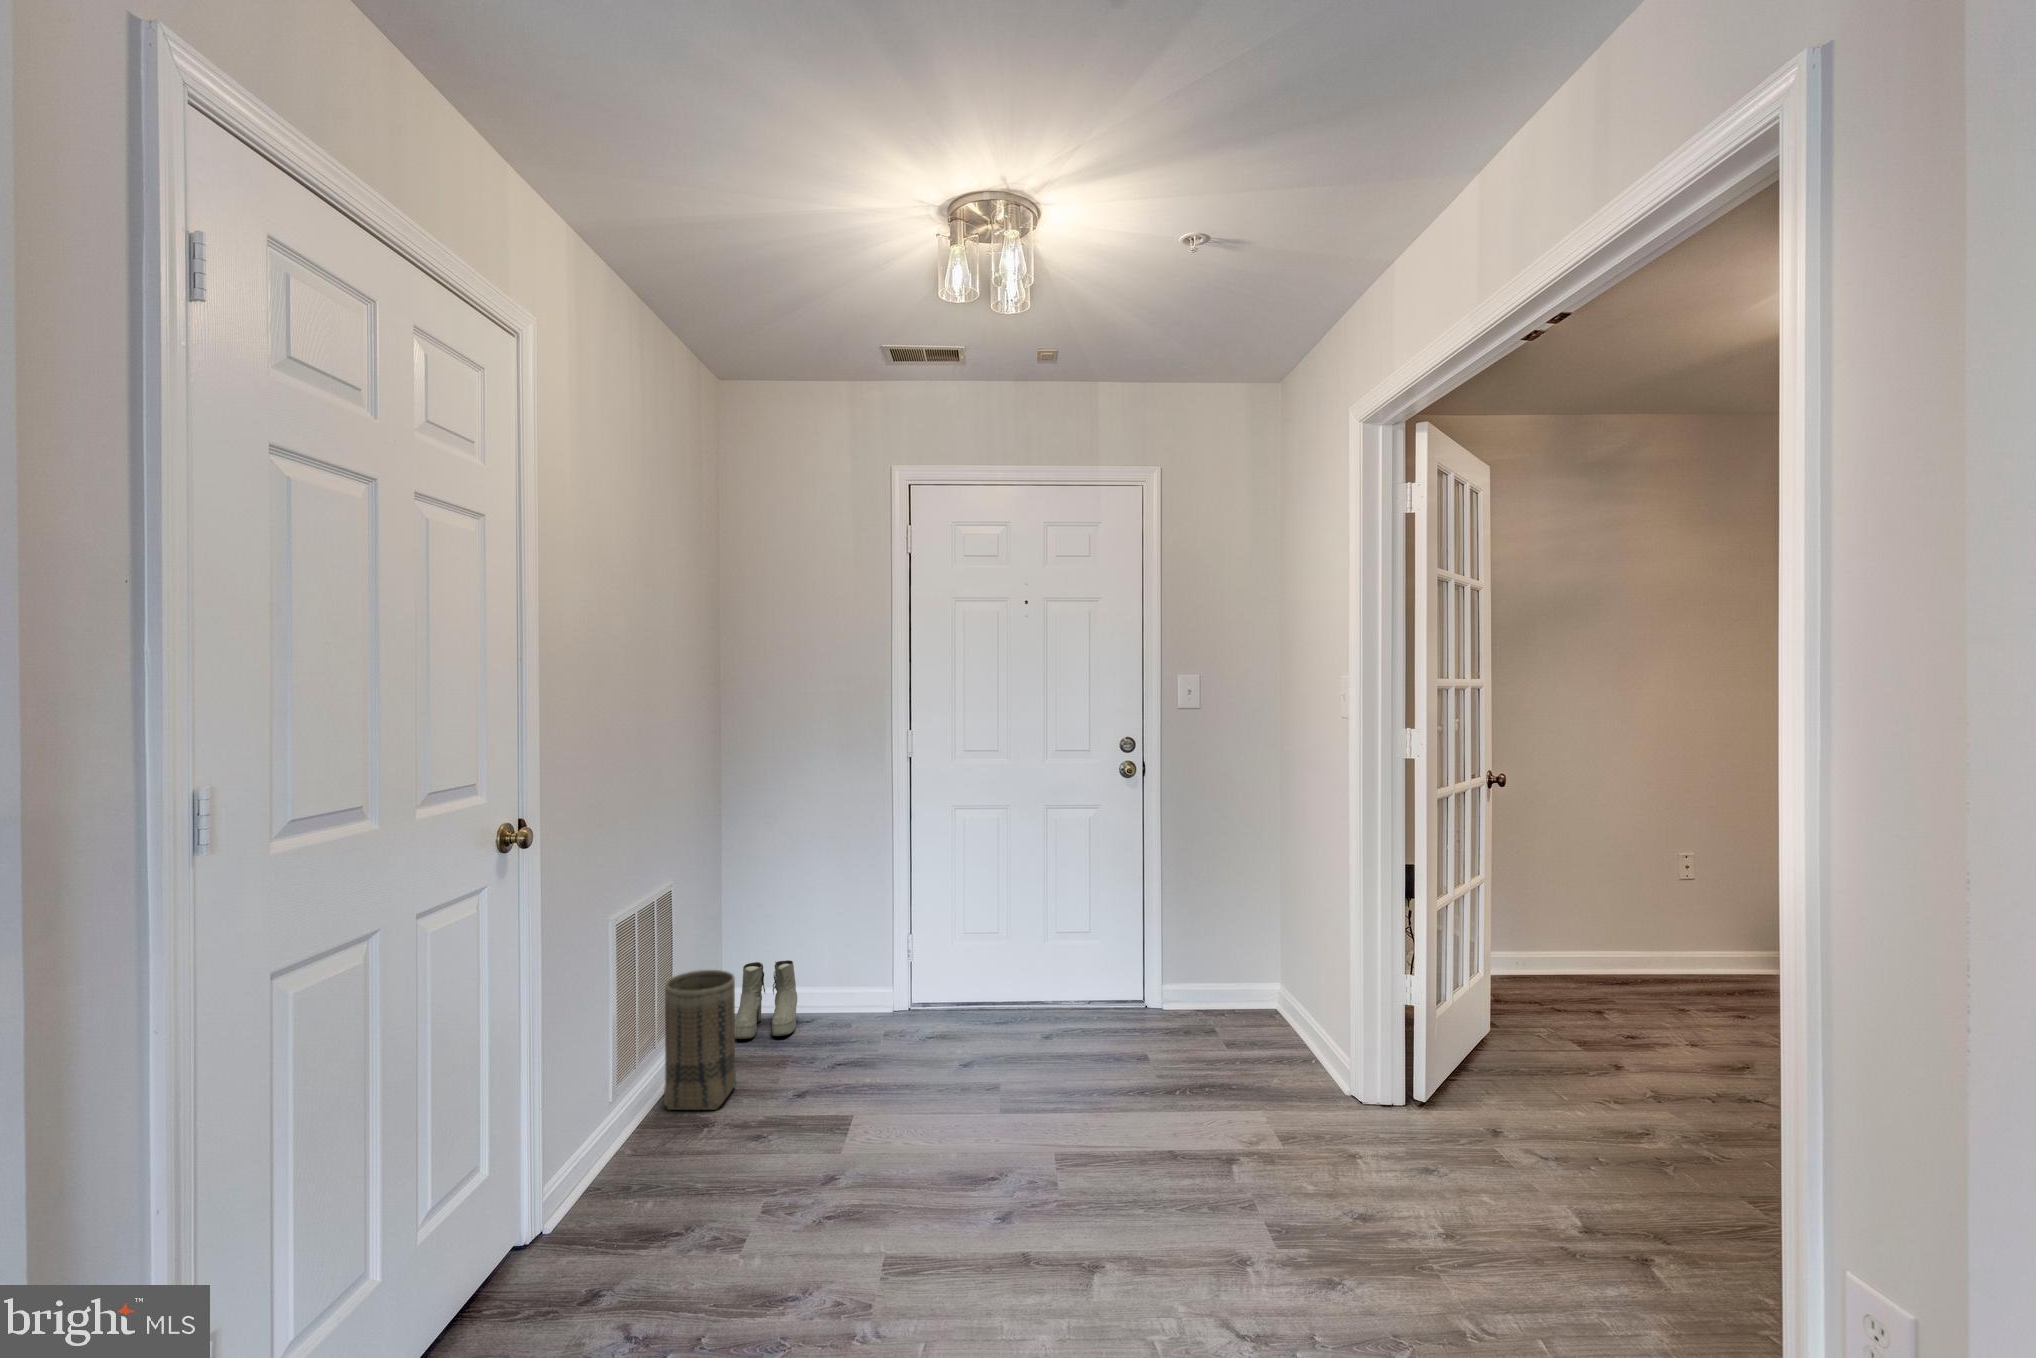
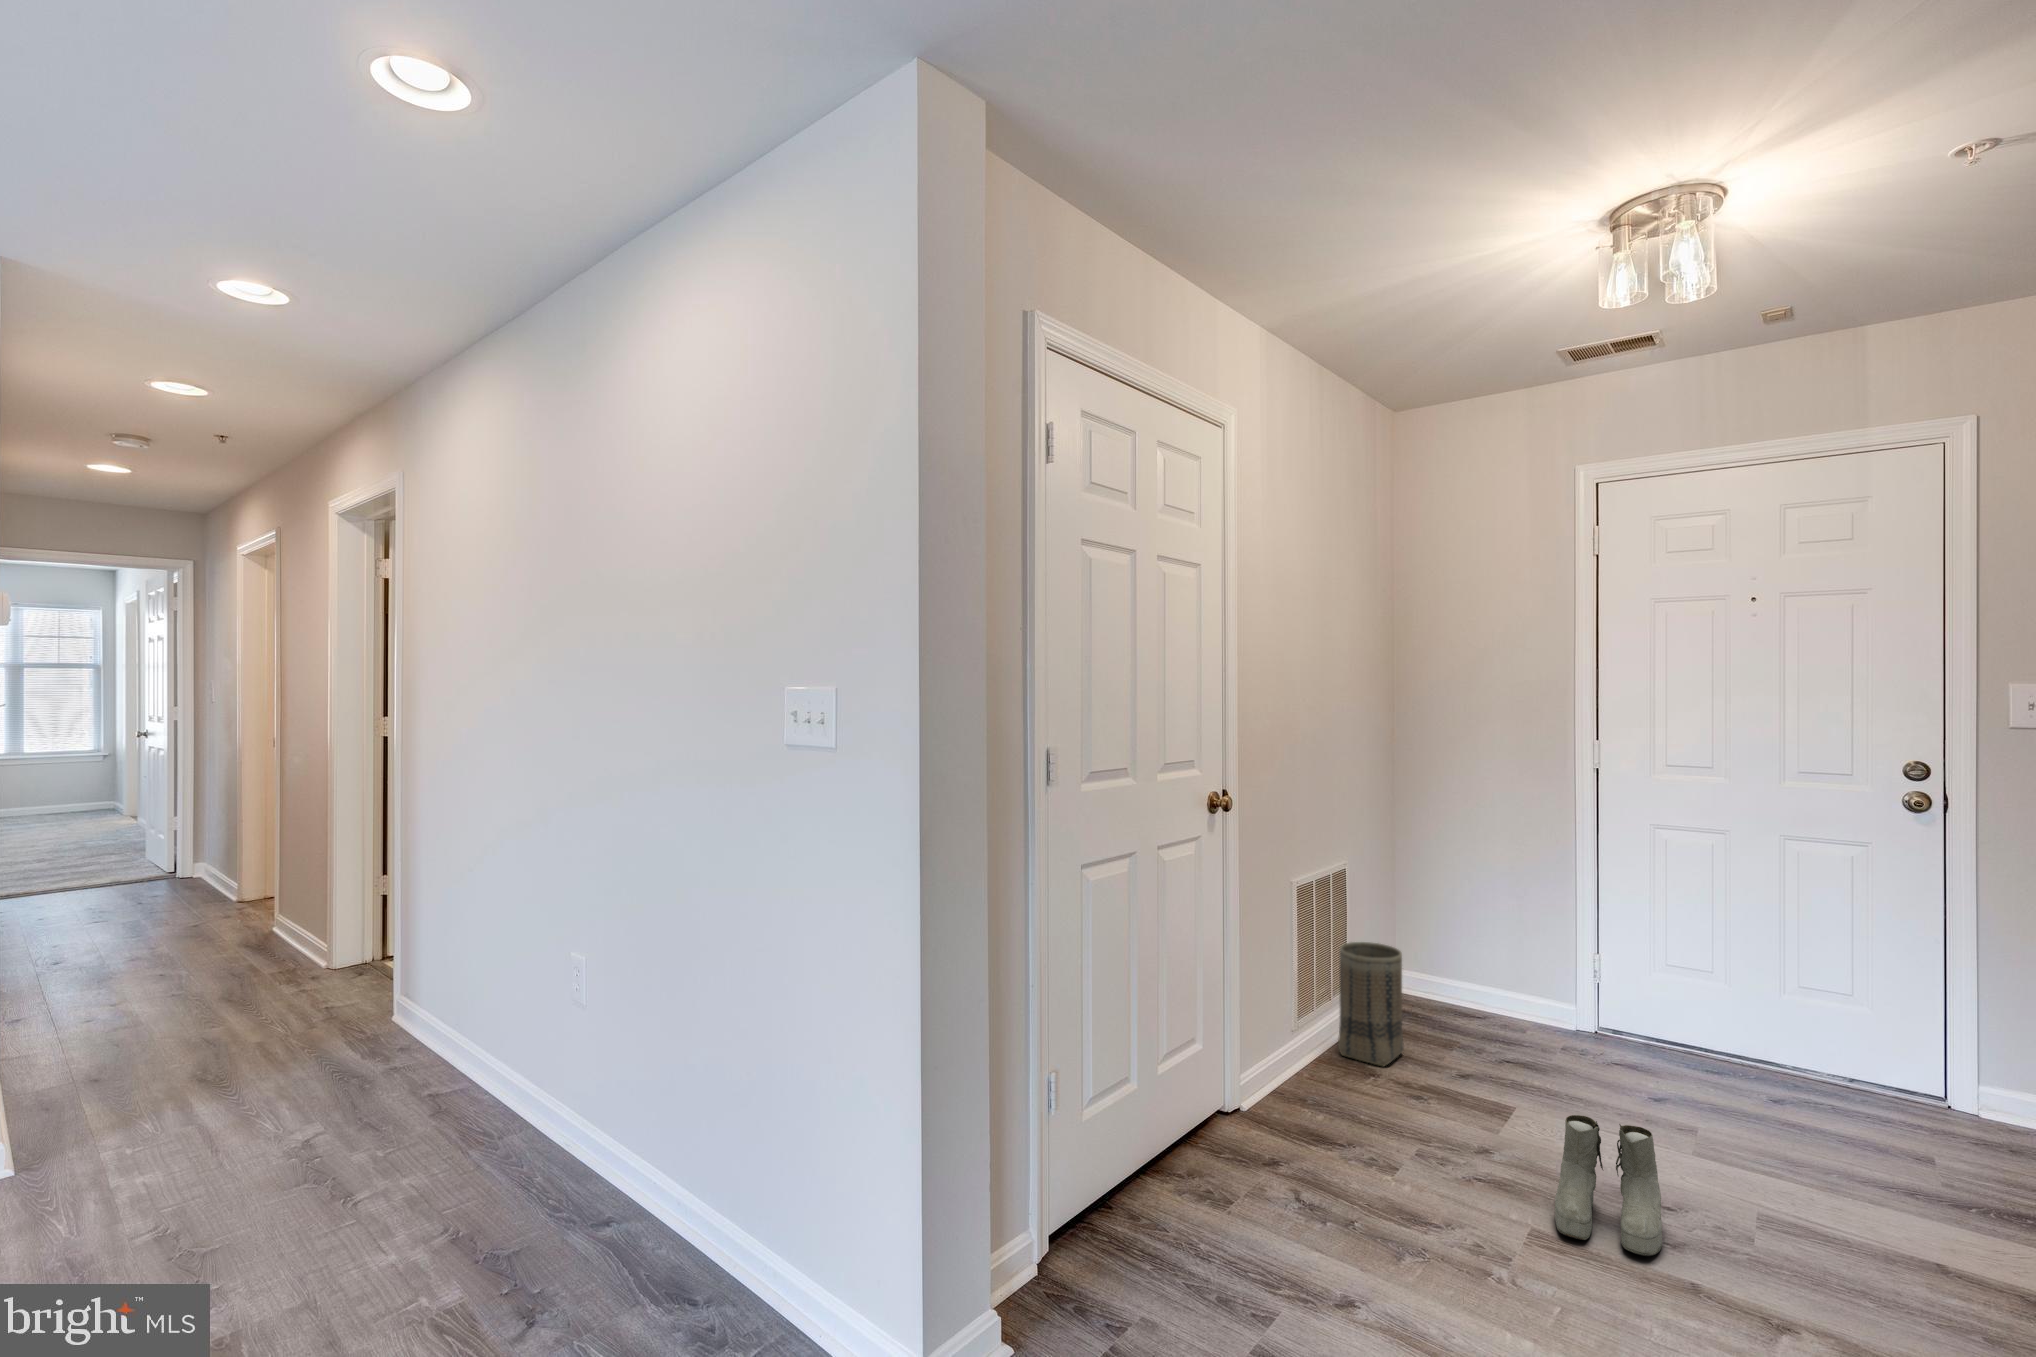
boots: present [735,960,797,1039] -> present [1555,1115,1662,1256]

